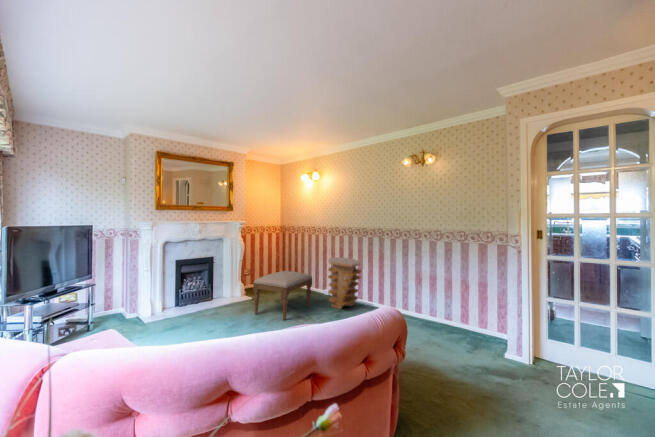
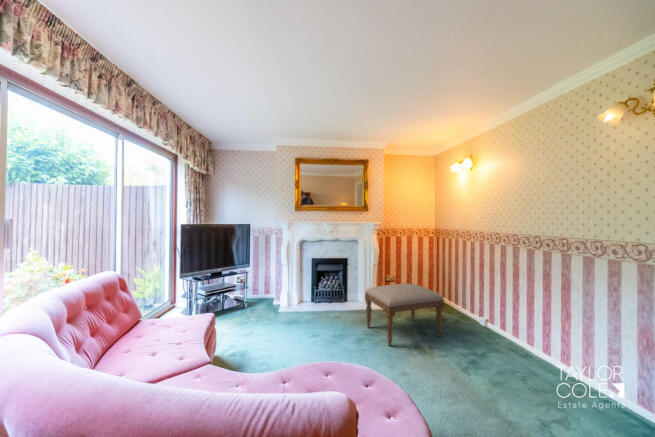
side table: present [328,257,361,309] -> none [468,275,529,357]

